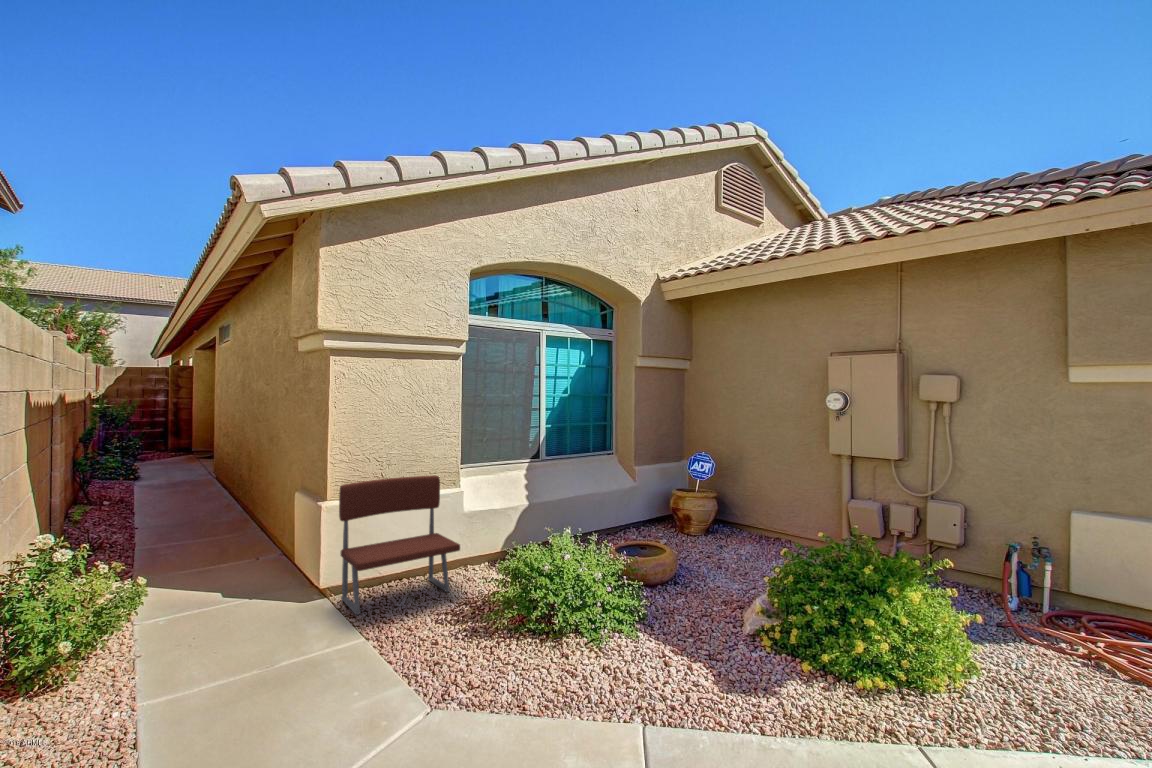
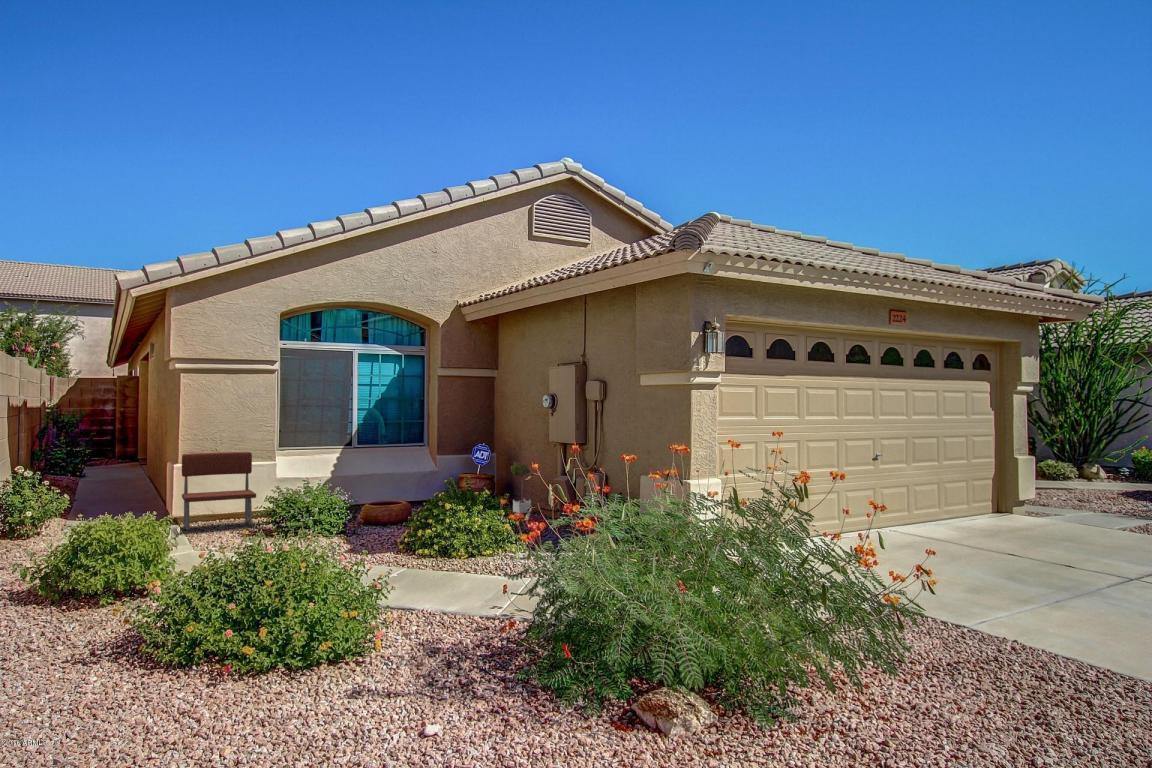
potted tree: none [754,477,783,545] -> present [511,462,531,513]

